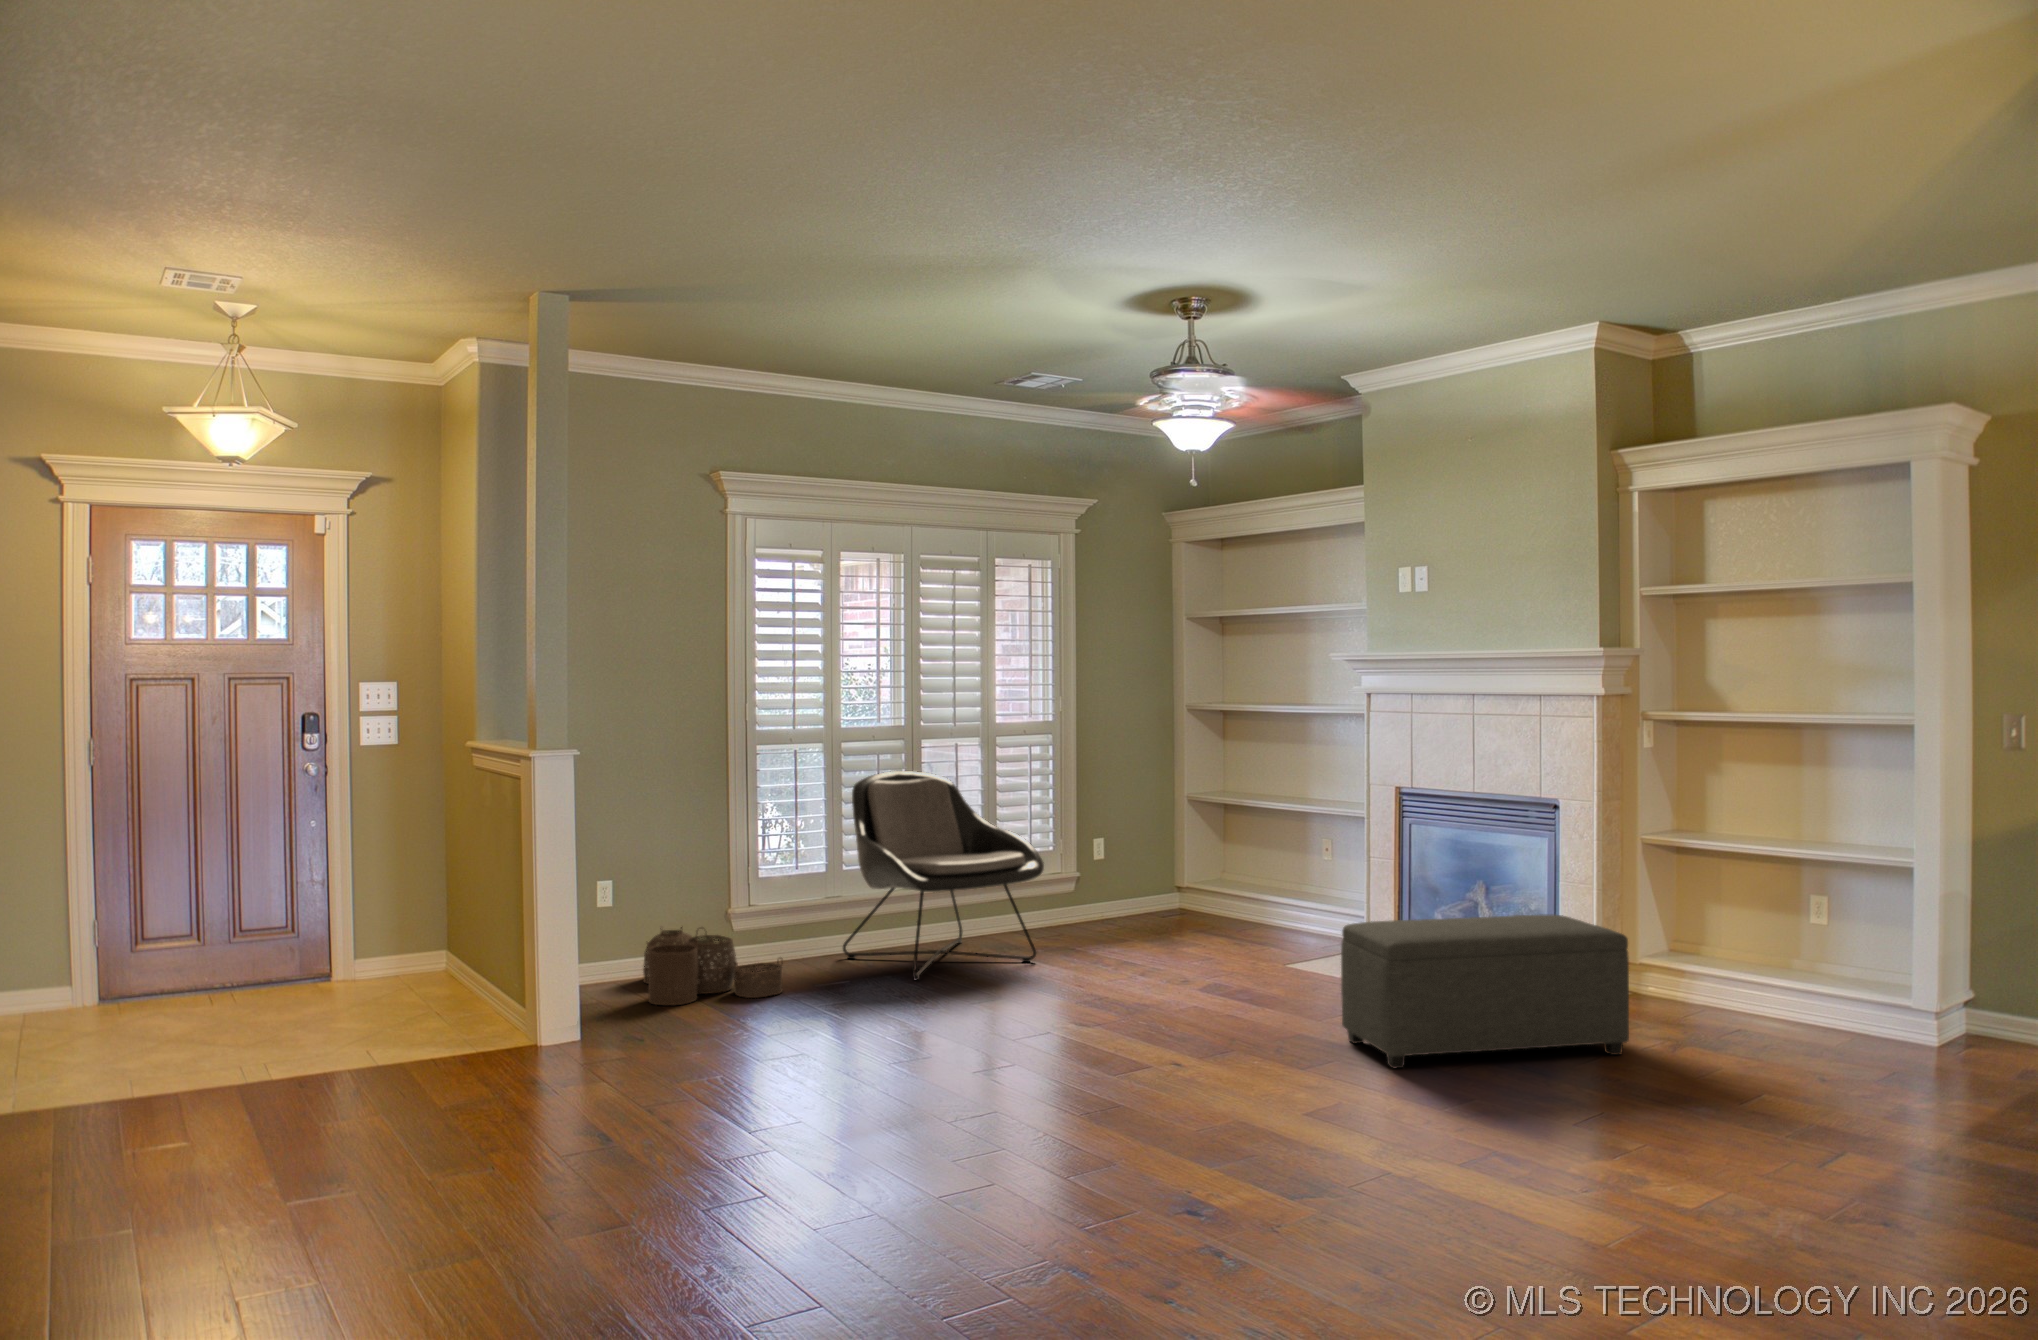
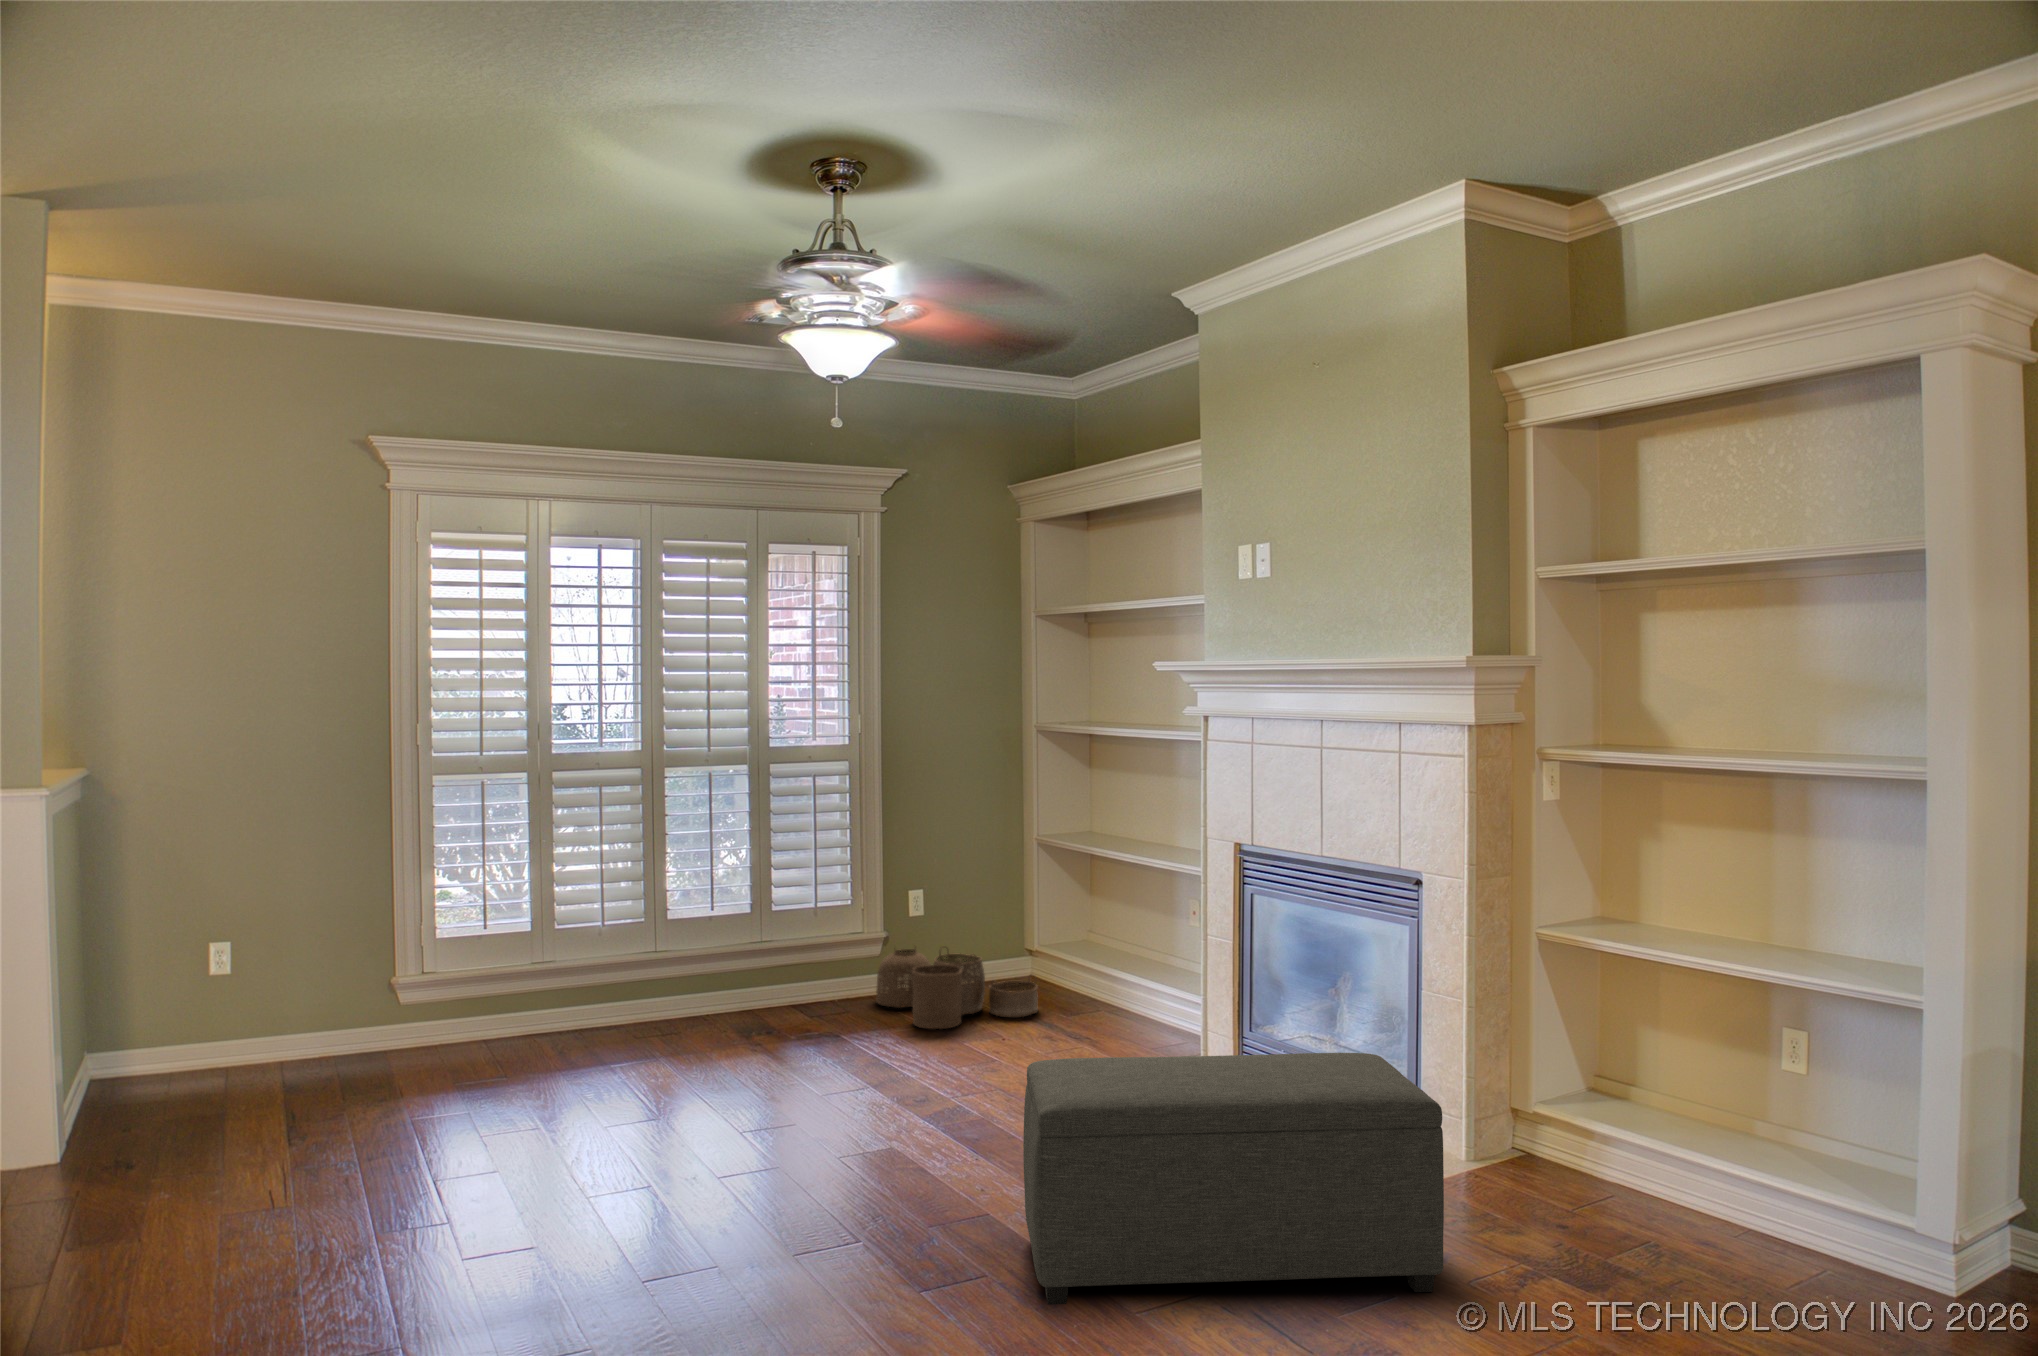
lounge chair: present [843,771,1044,980] -> none [541,808,779,1085]
woven basket: present [643,927,782,1005] -> present [876,946,1038,1029]

